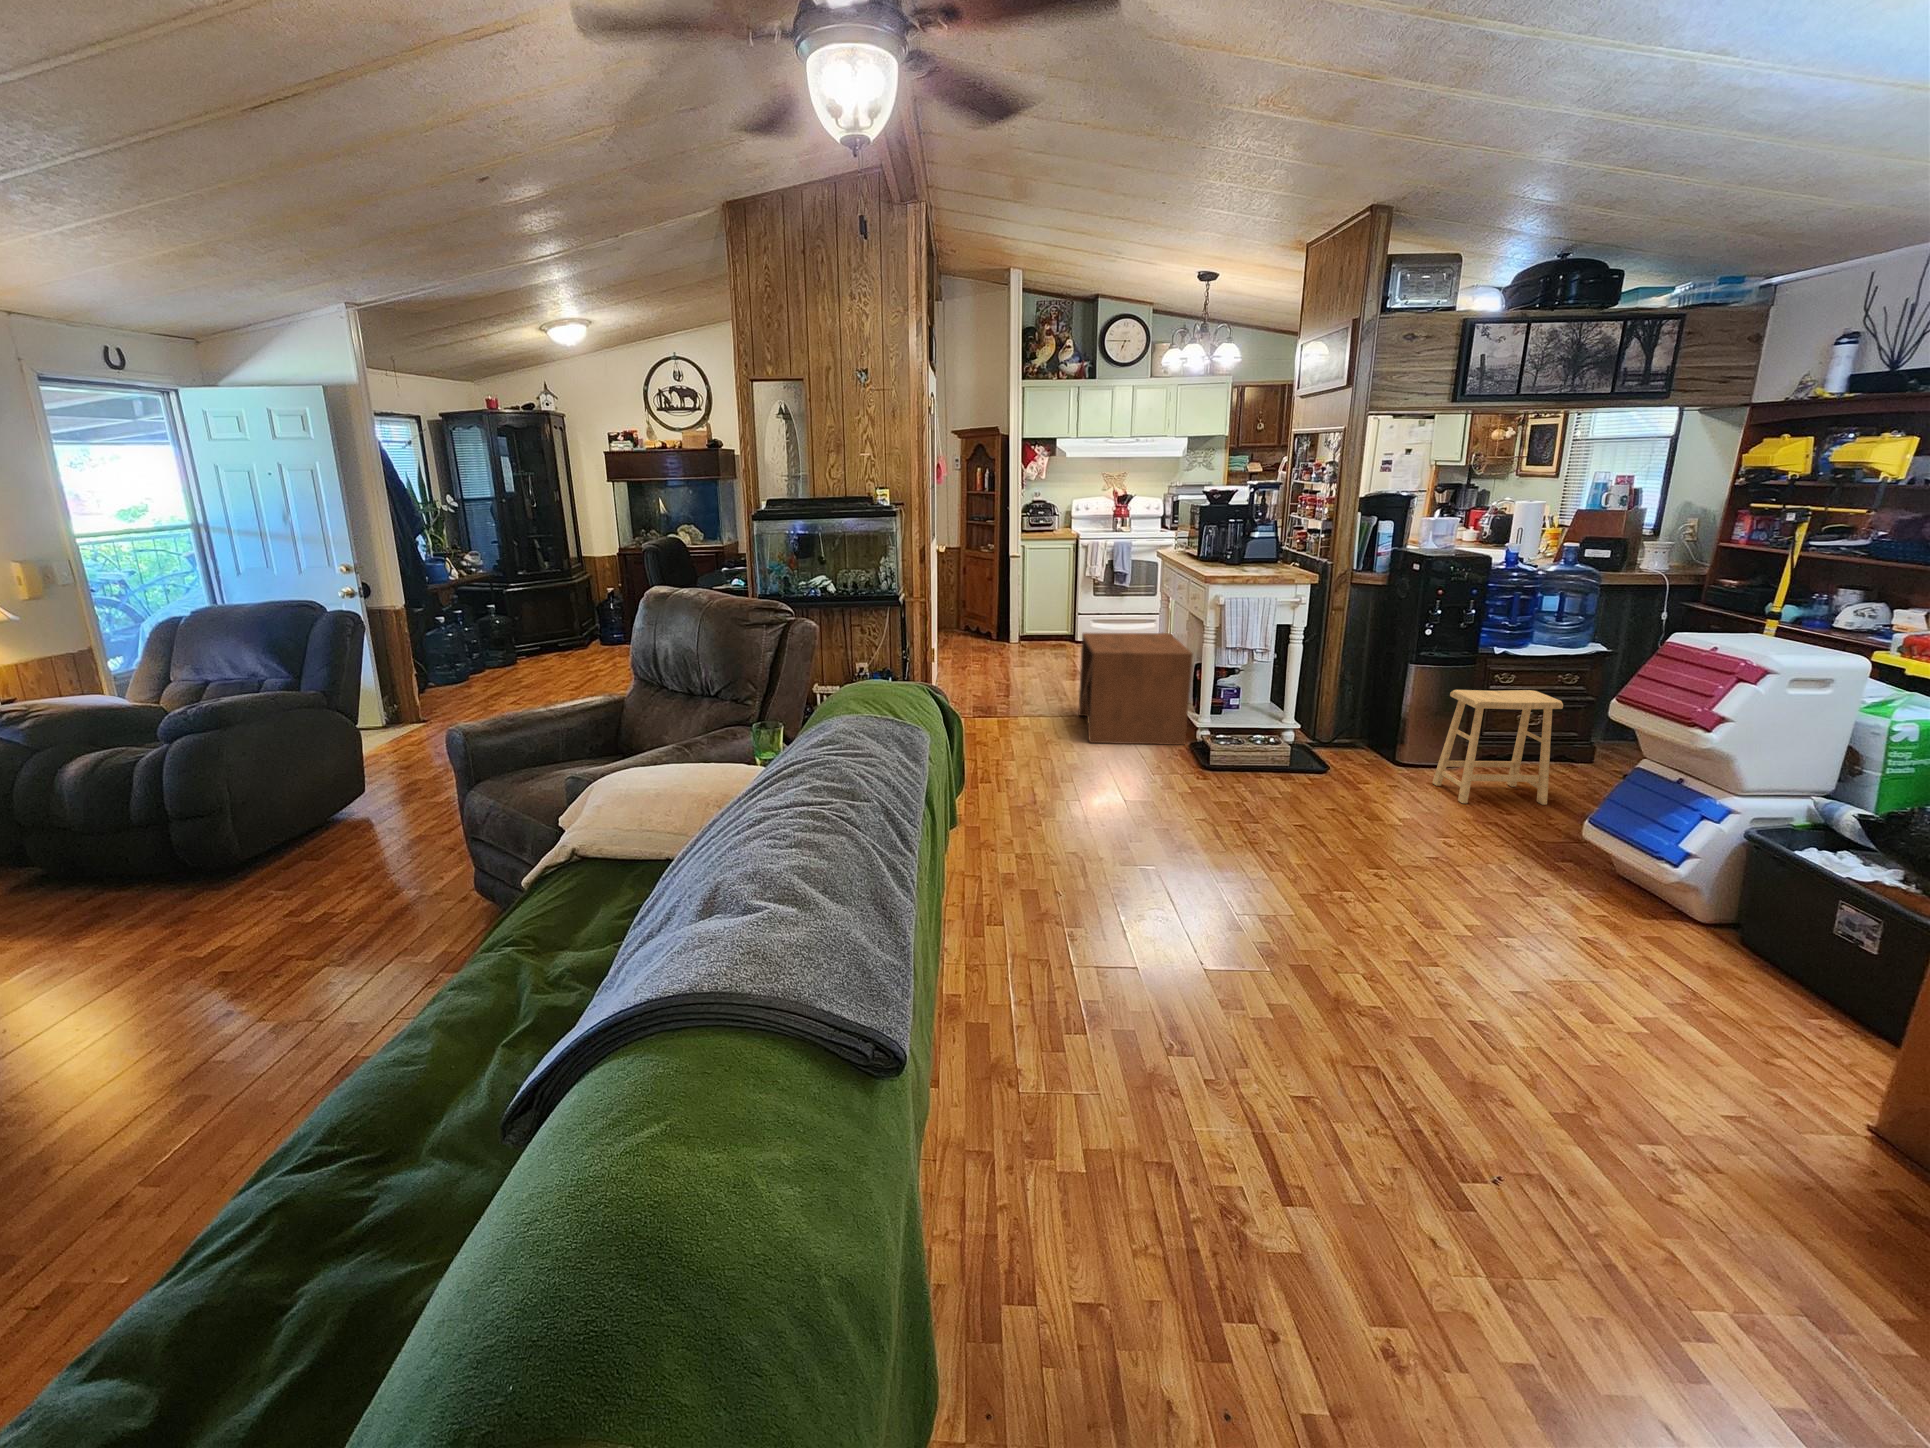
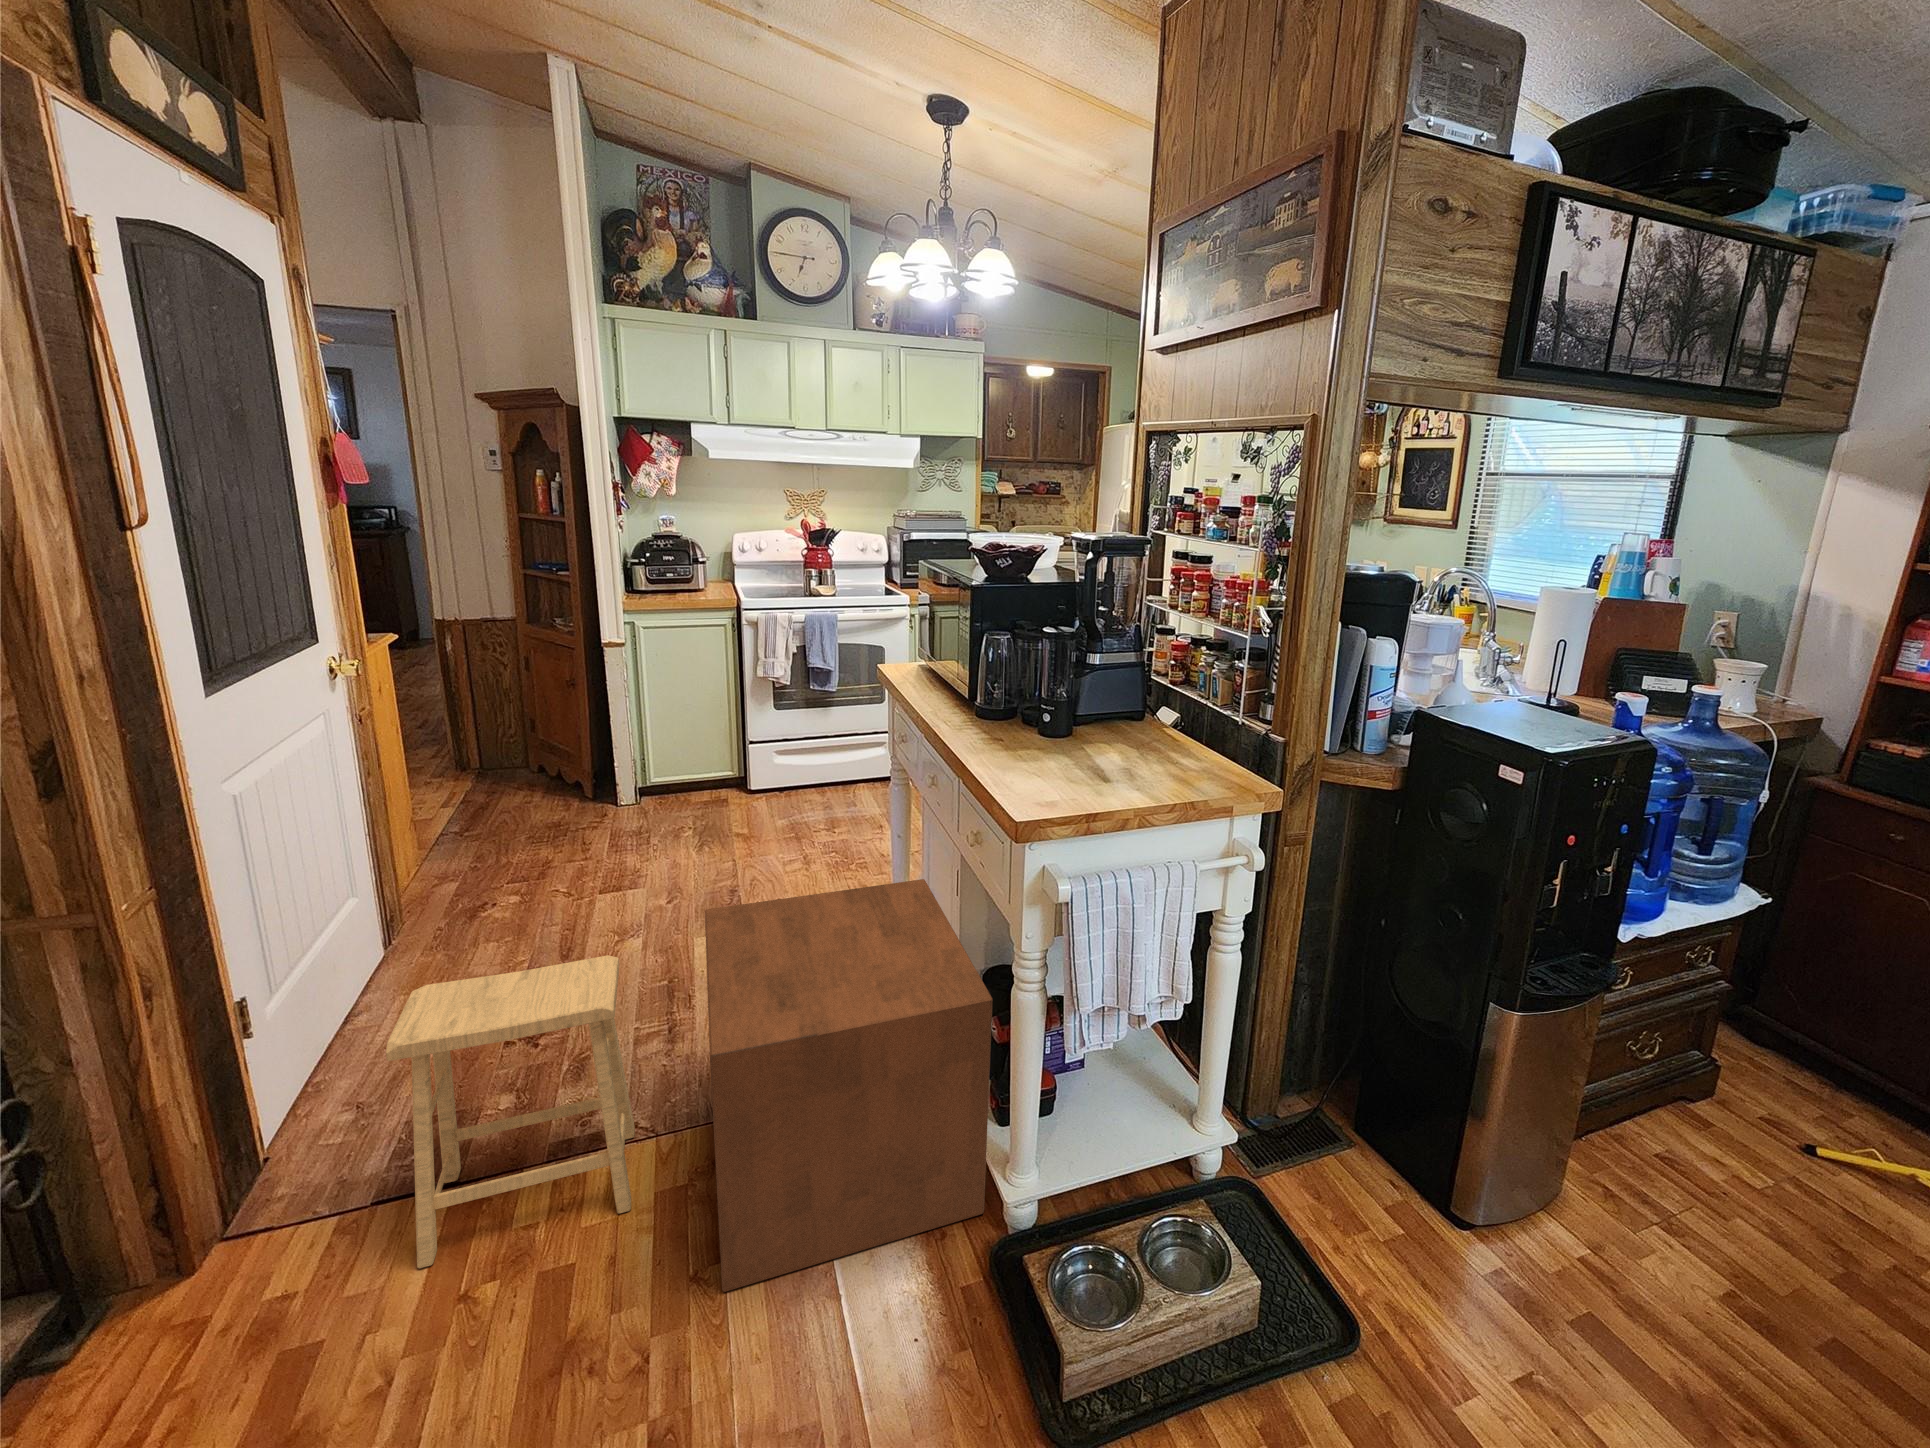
footstool: present [1432,690,1563,805] -> present [386,955,635,1268]

